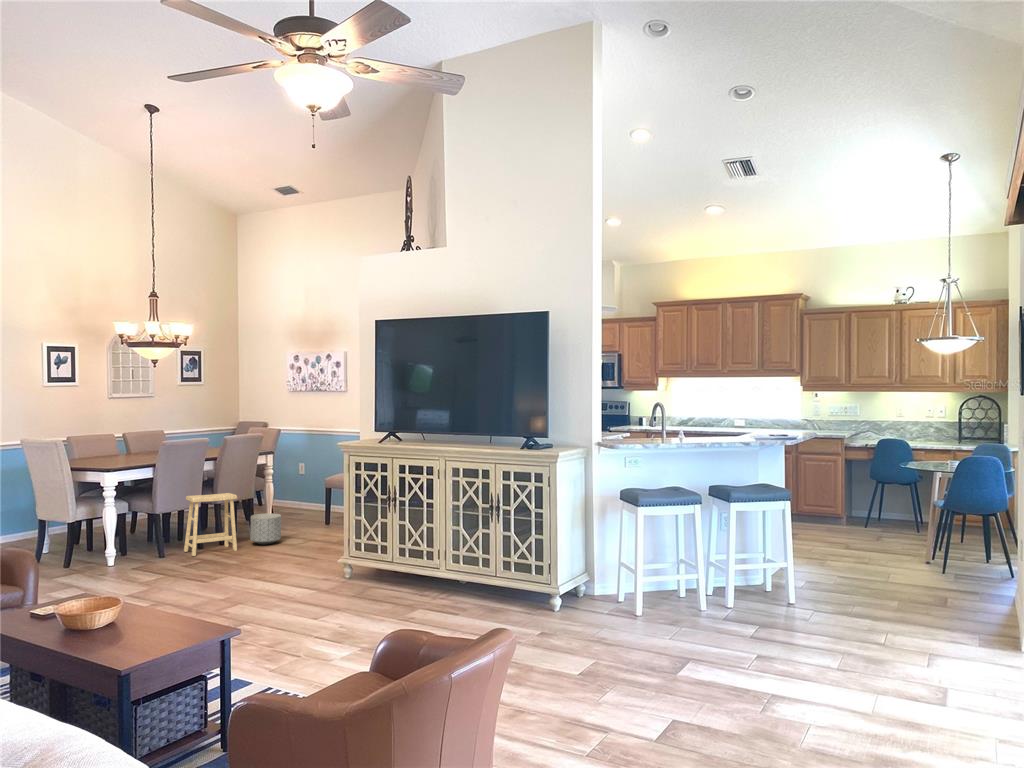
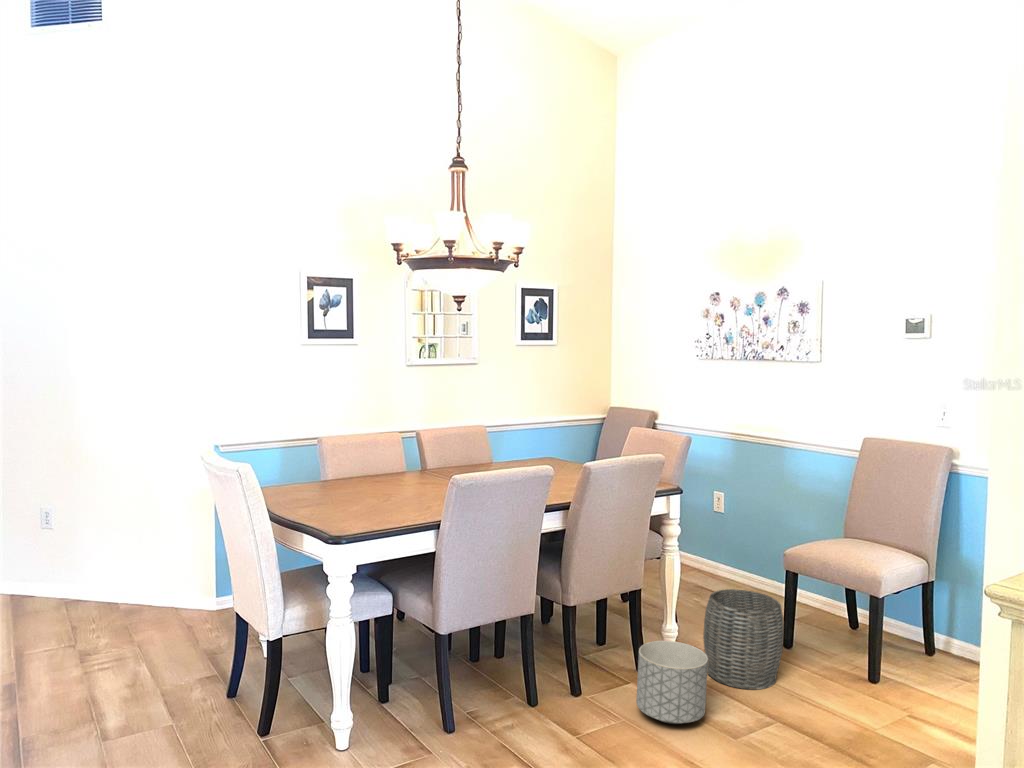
footstool: present [184,493,237,556] -> none [497,593,612,747]
woven basket: none [284,496,320,535] -> present [703,589,784,690]

